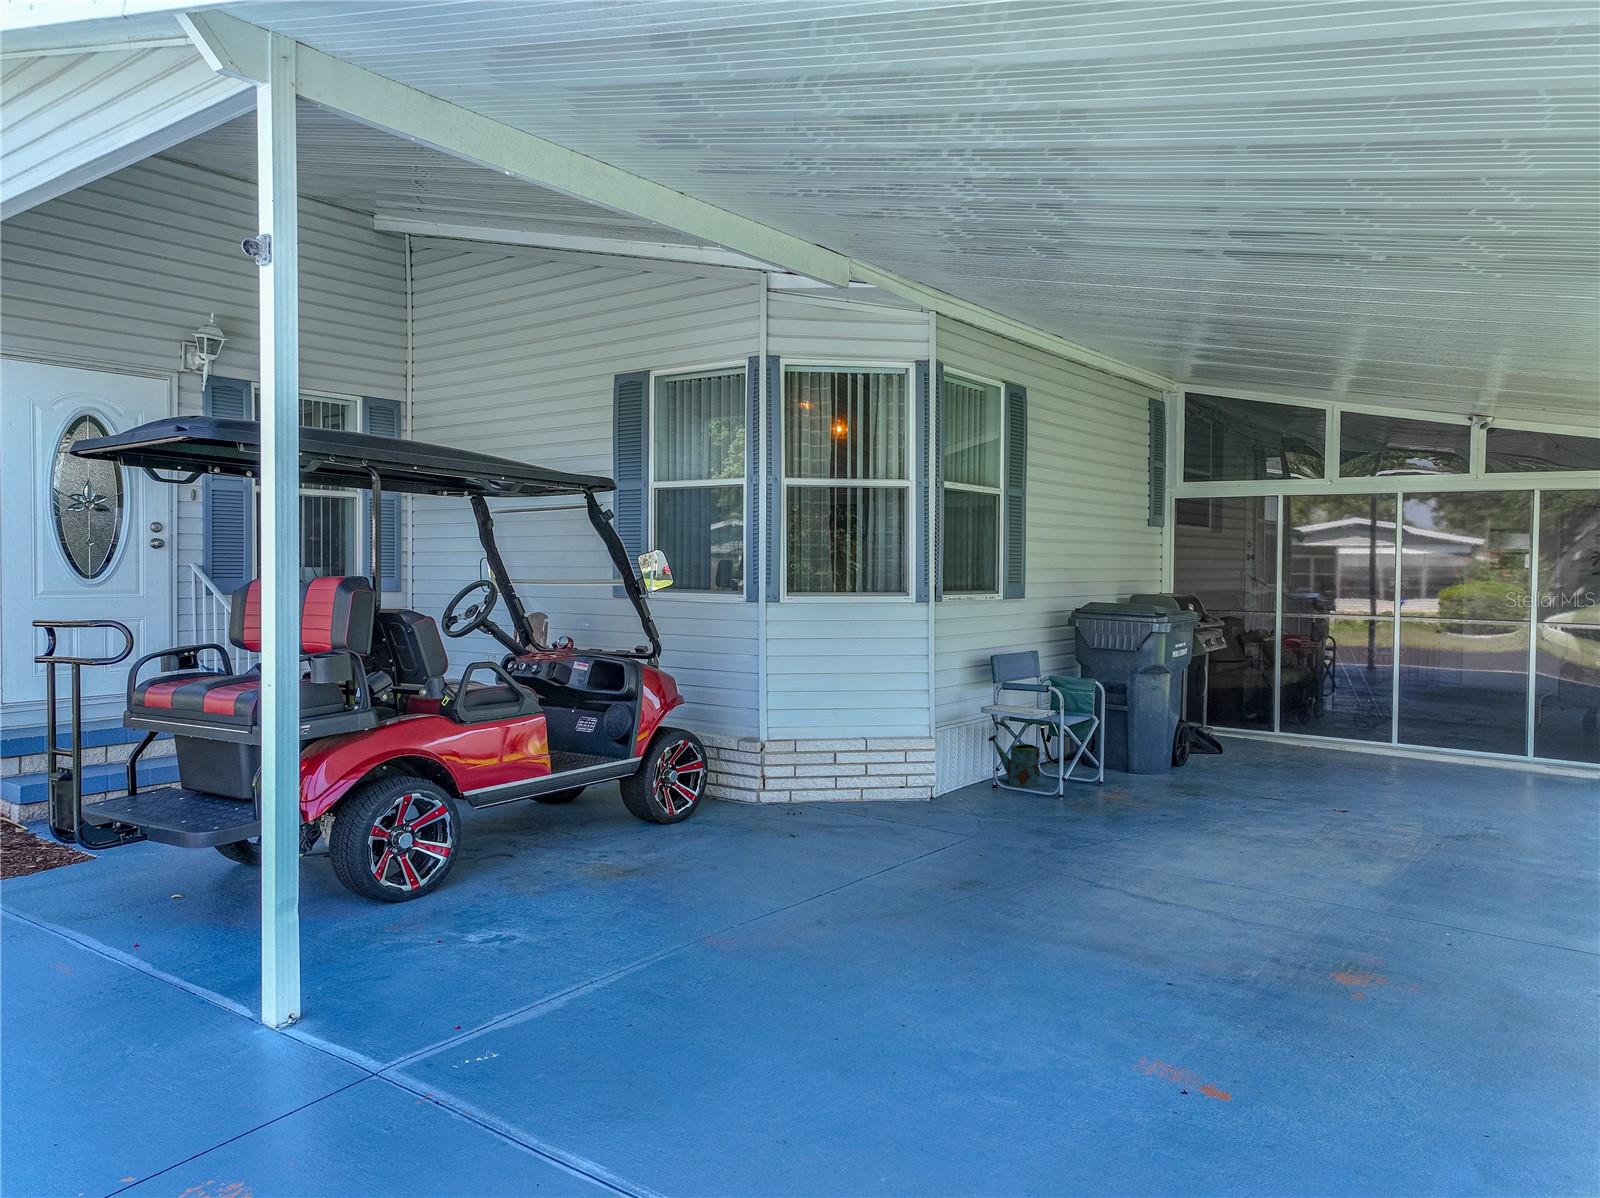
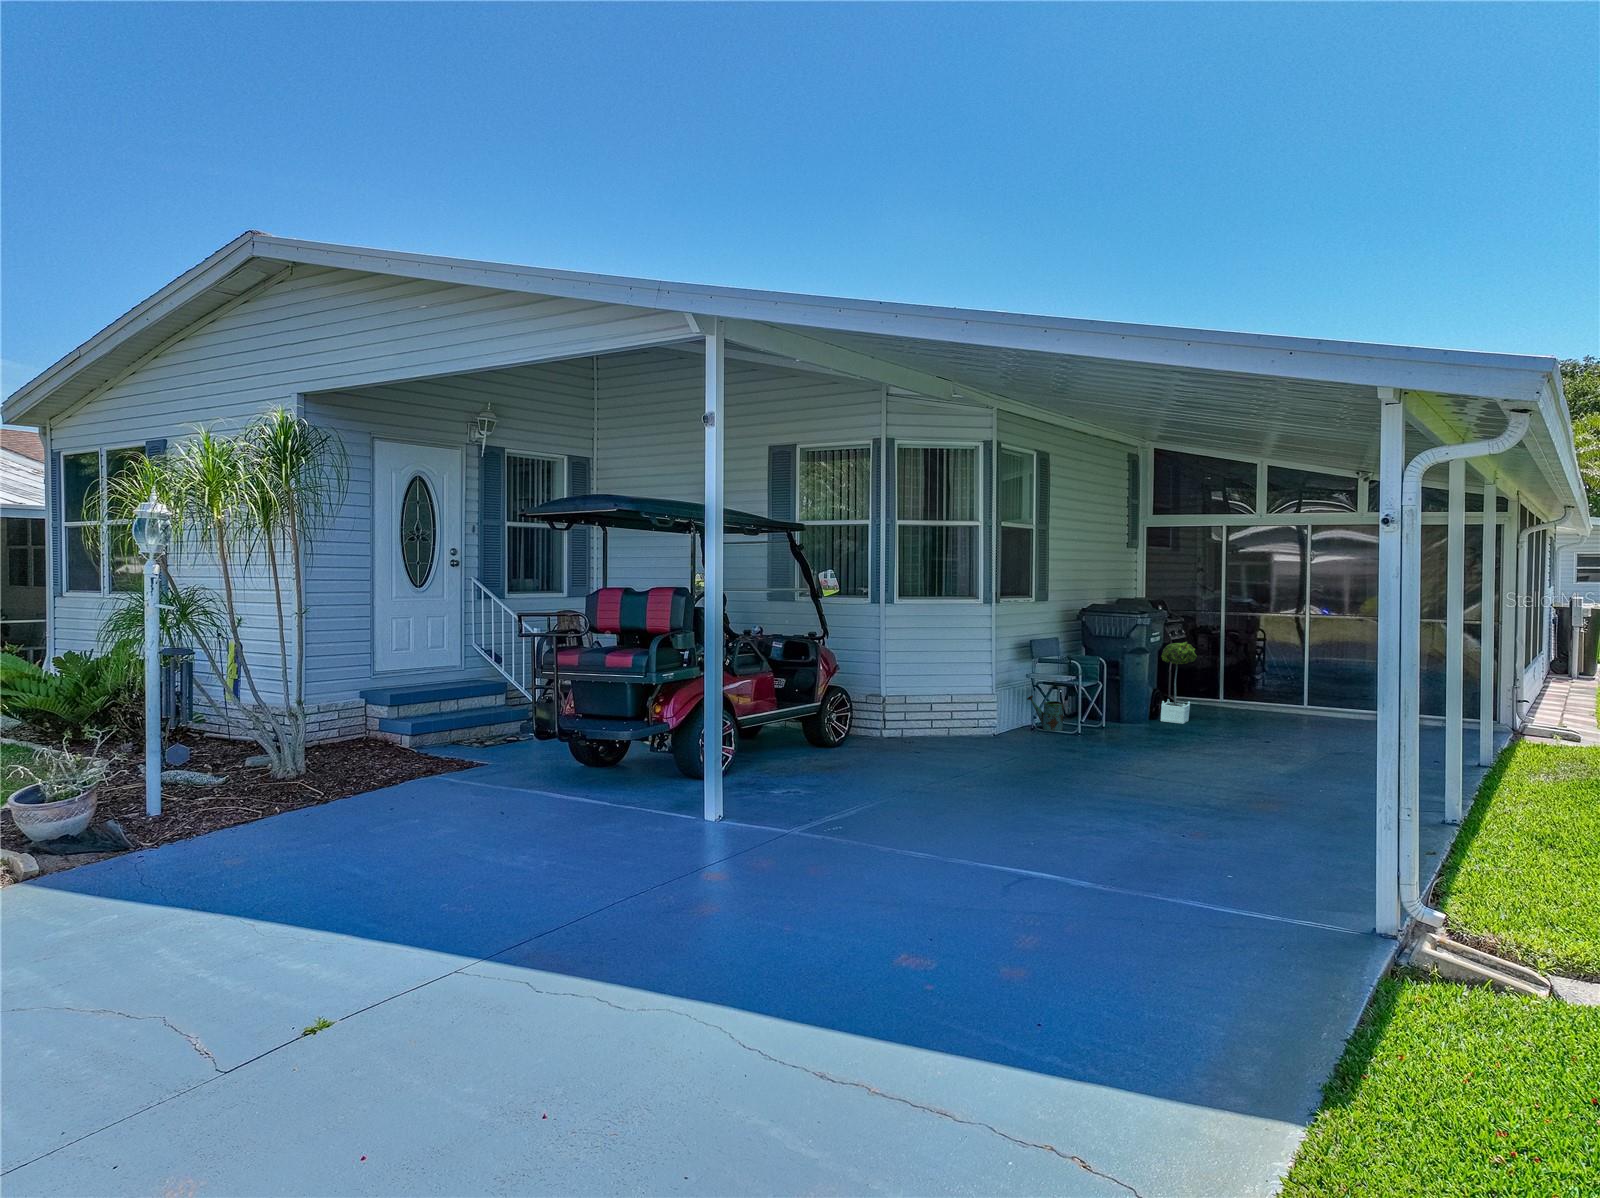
potted tree: none [1185,657,1238,775] -> present [1161,642,1197,724]

